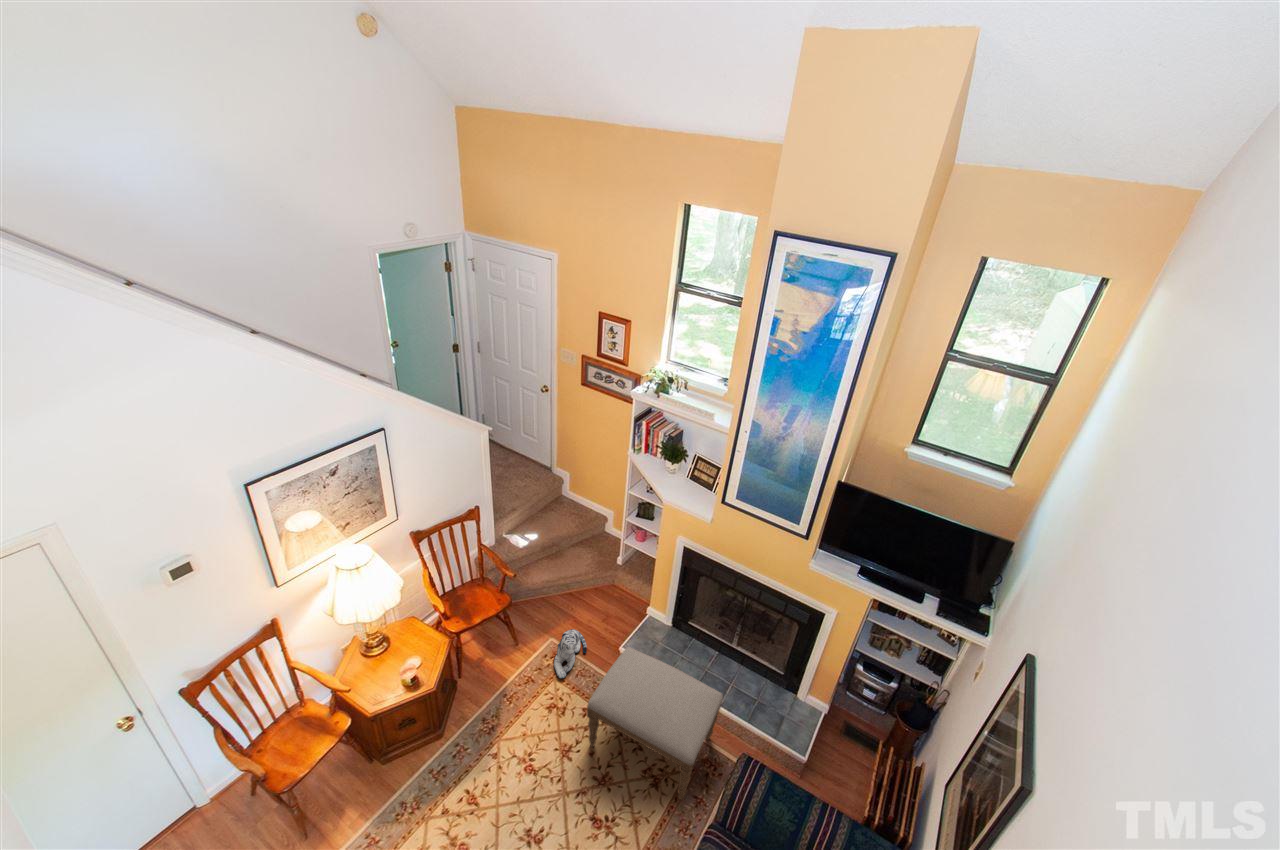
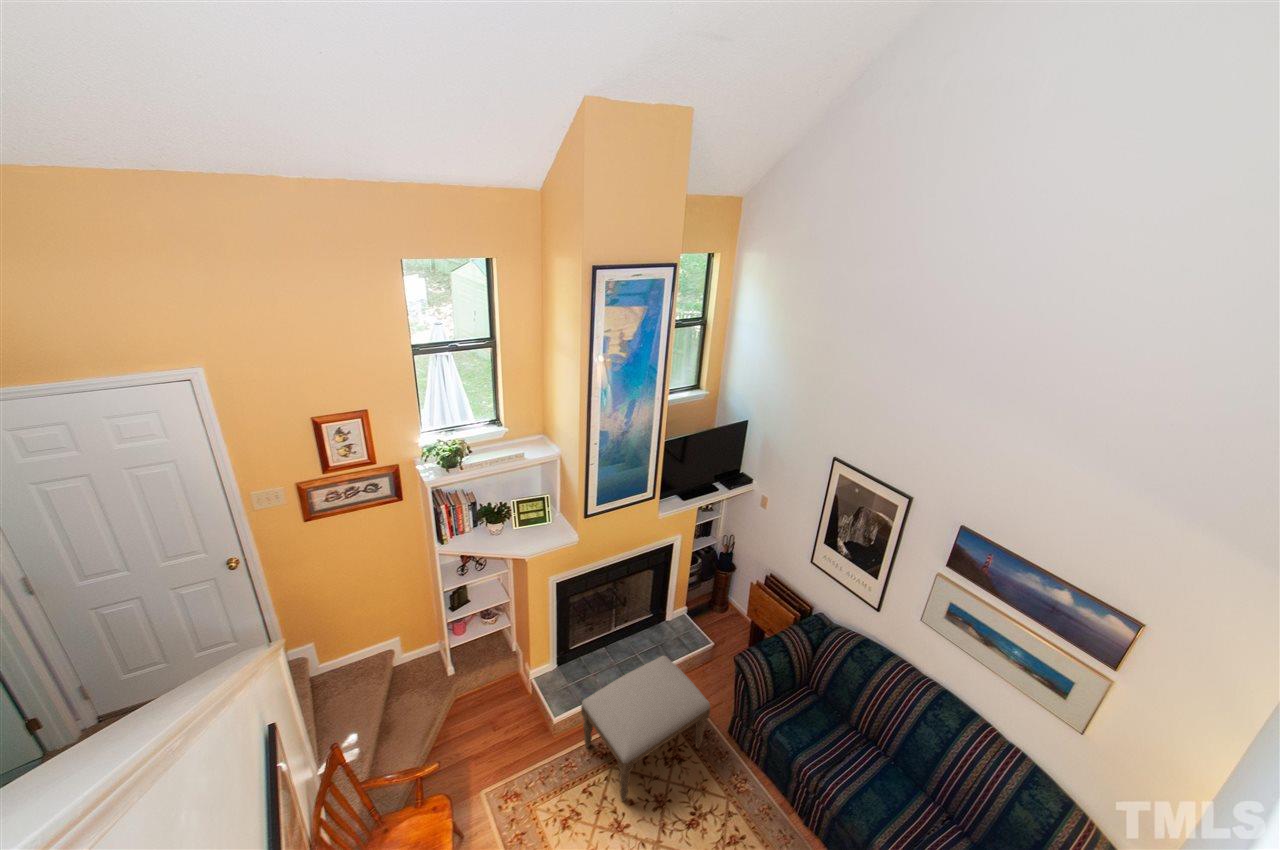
plush toy: present [554,629,587,678] -> none [489,754,541,803]

